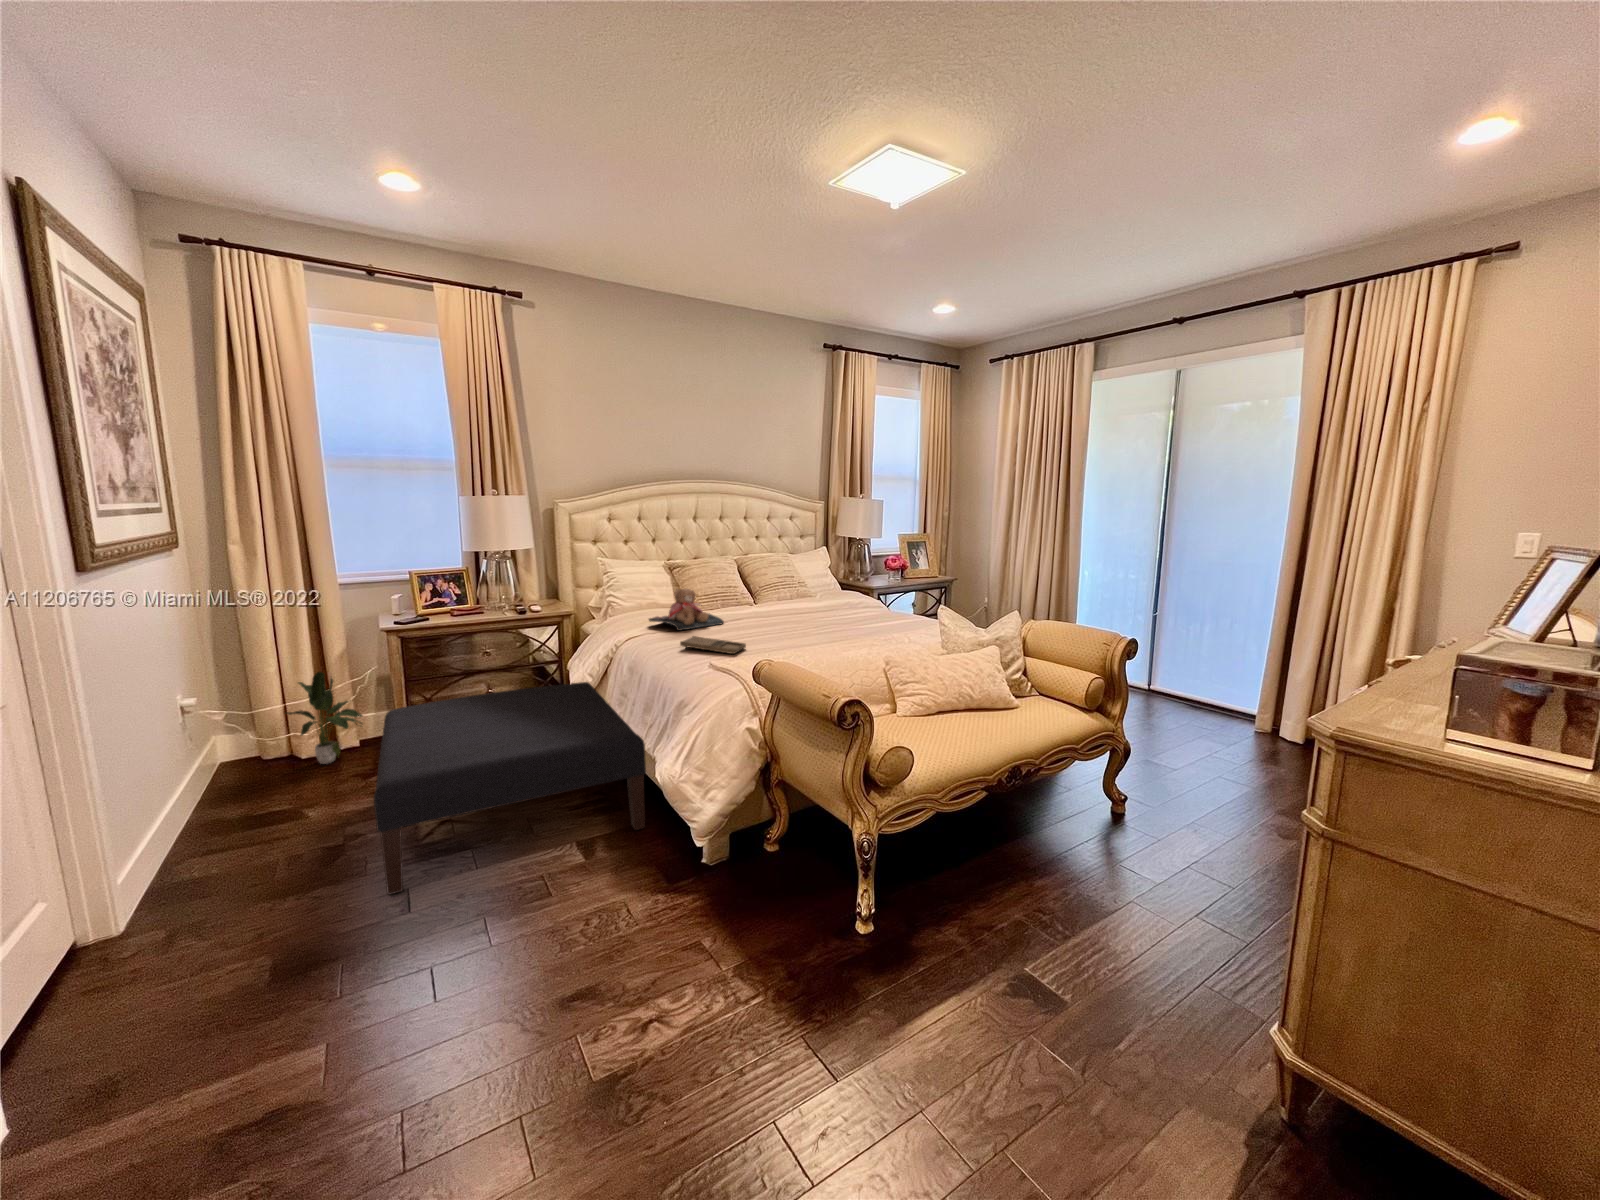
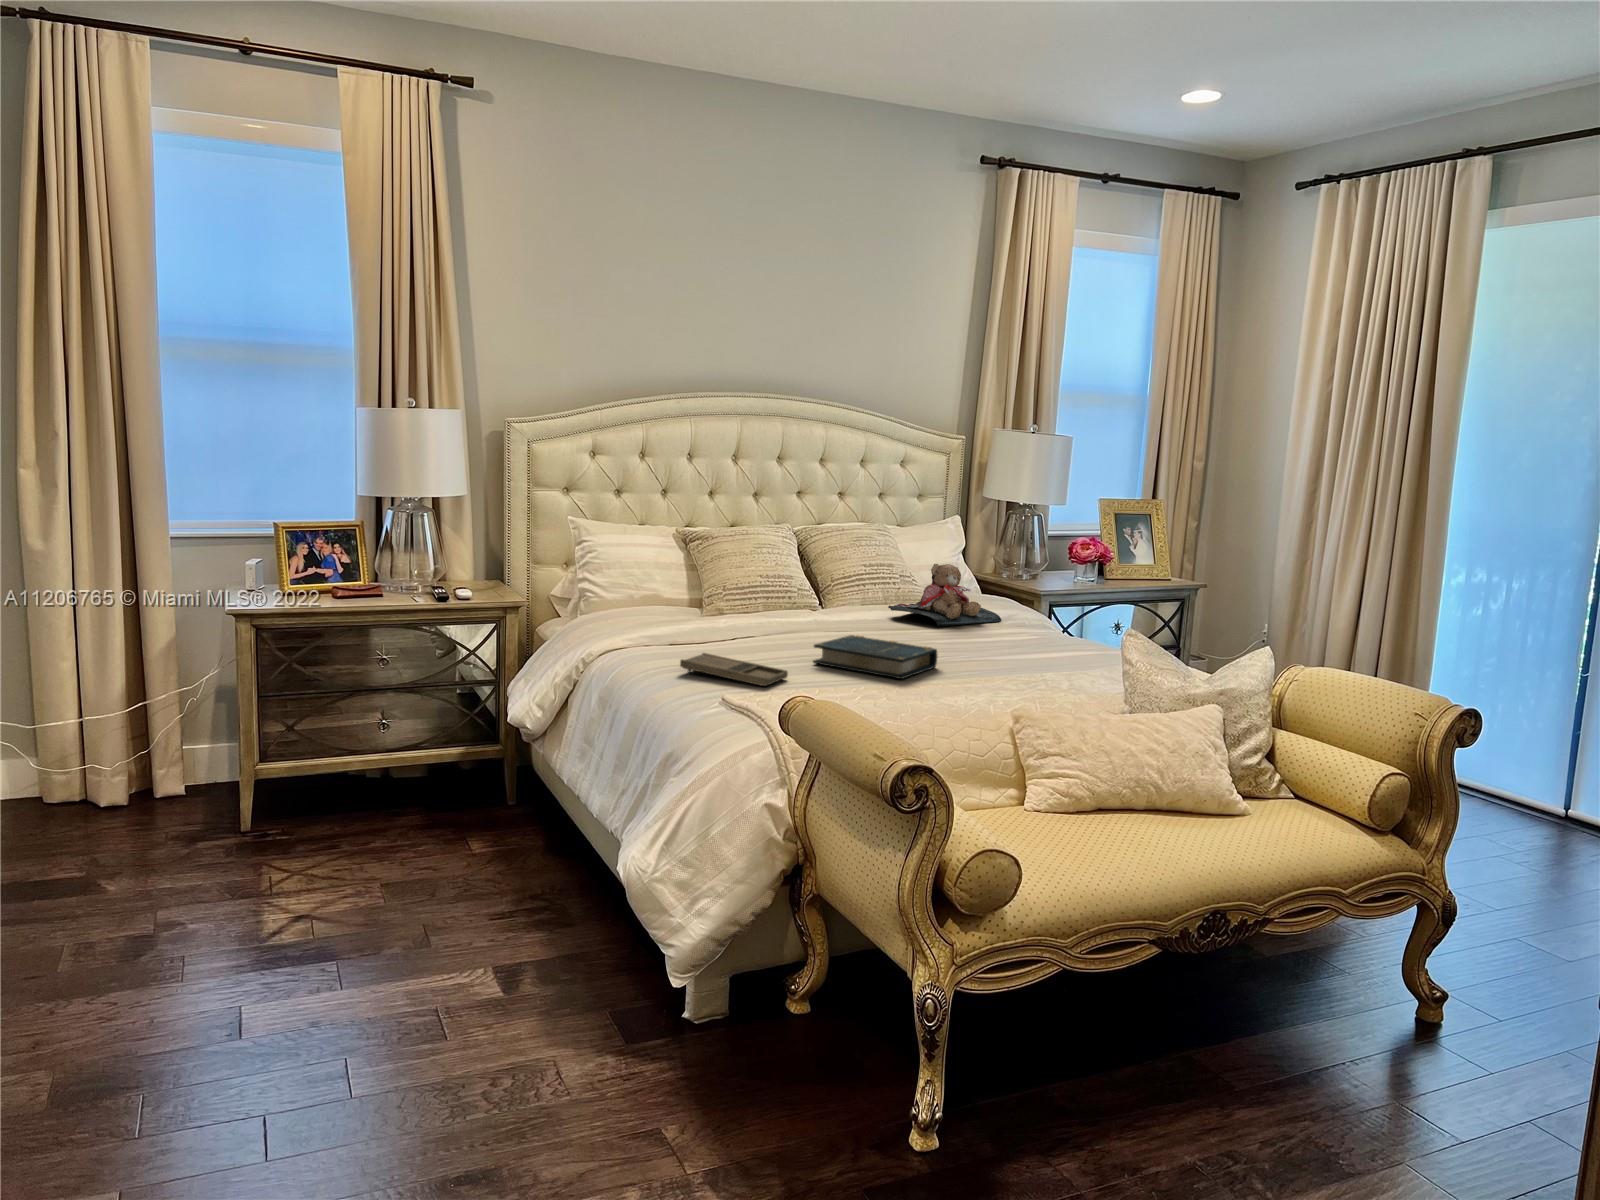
teddy bear: present [649,589,724,631] -> present [888,564,1001,627]
book: none [758,619,830,644] -> present [813,635,937,679]
potted plant: present [286,672,362,764] -> none [81,671,193,816]
ottoman: present [374,682,646,895] -> none [198,718,608,1010]

